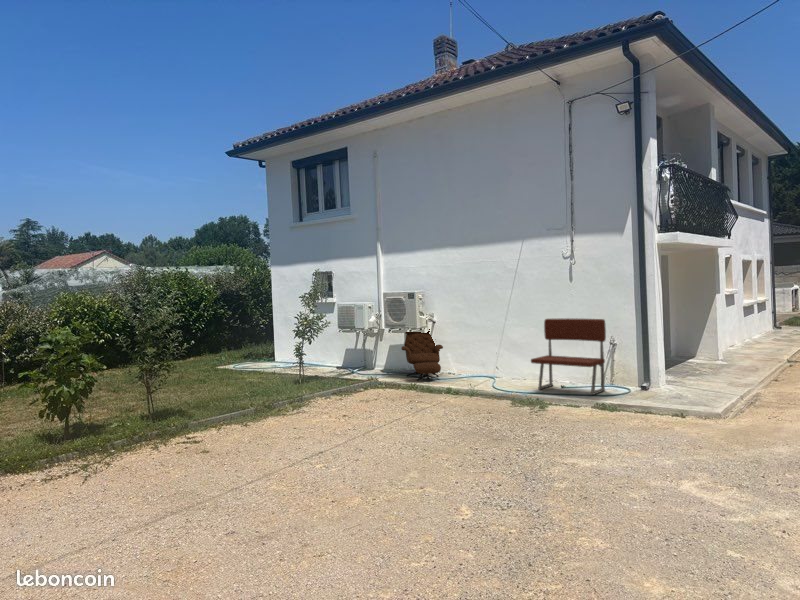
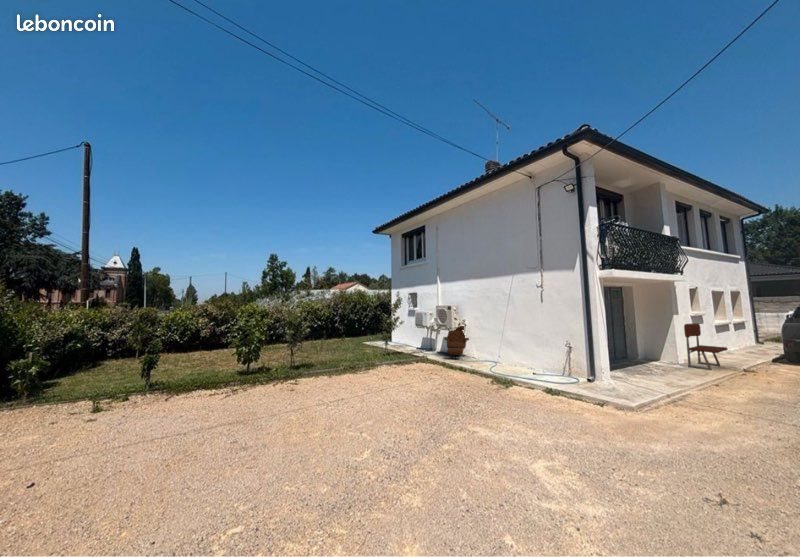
bench: present [531,318,606,395] -> present [684,323,727,370]

